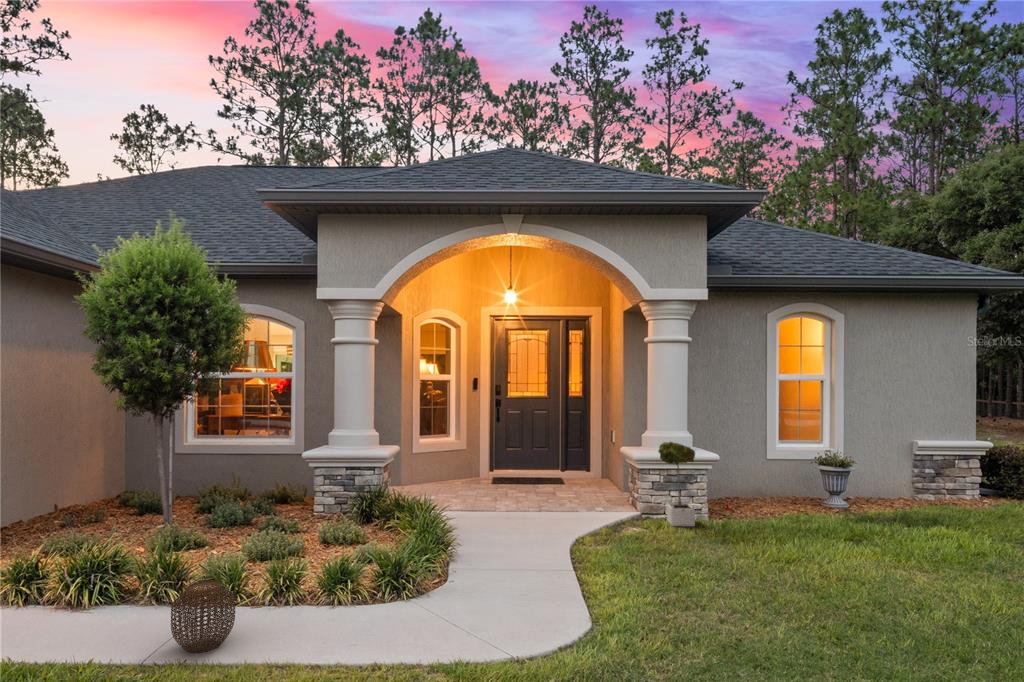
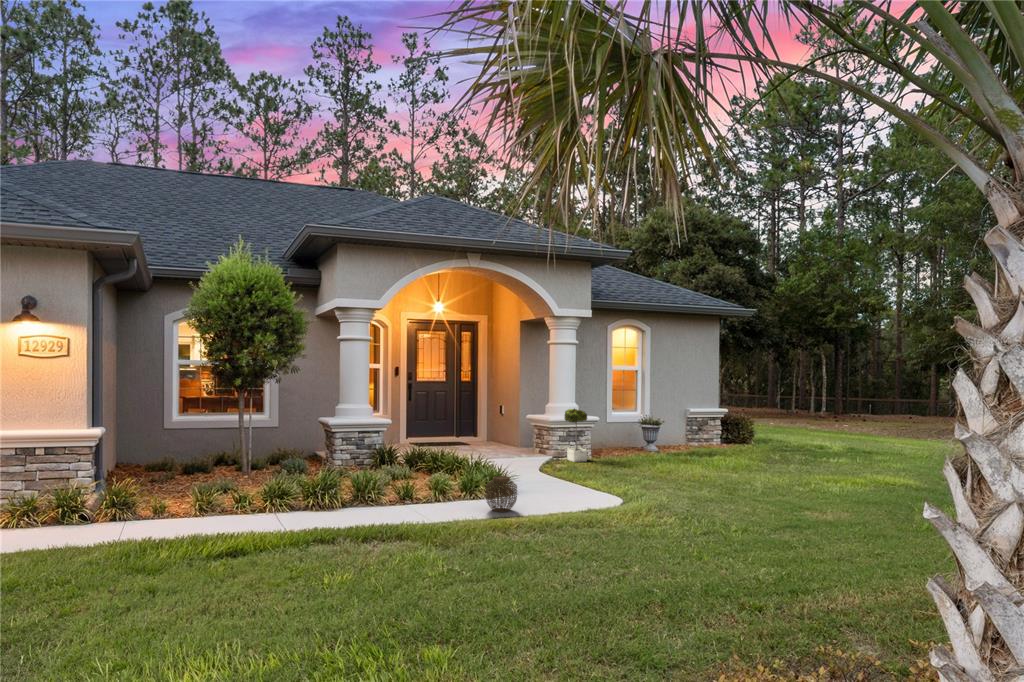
woven basket: present [171,580,235,653] -> present [486,476,517,512]

